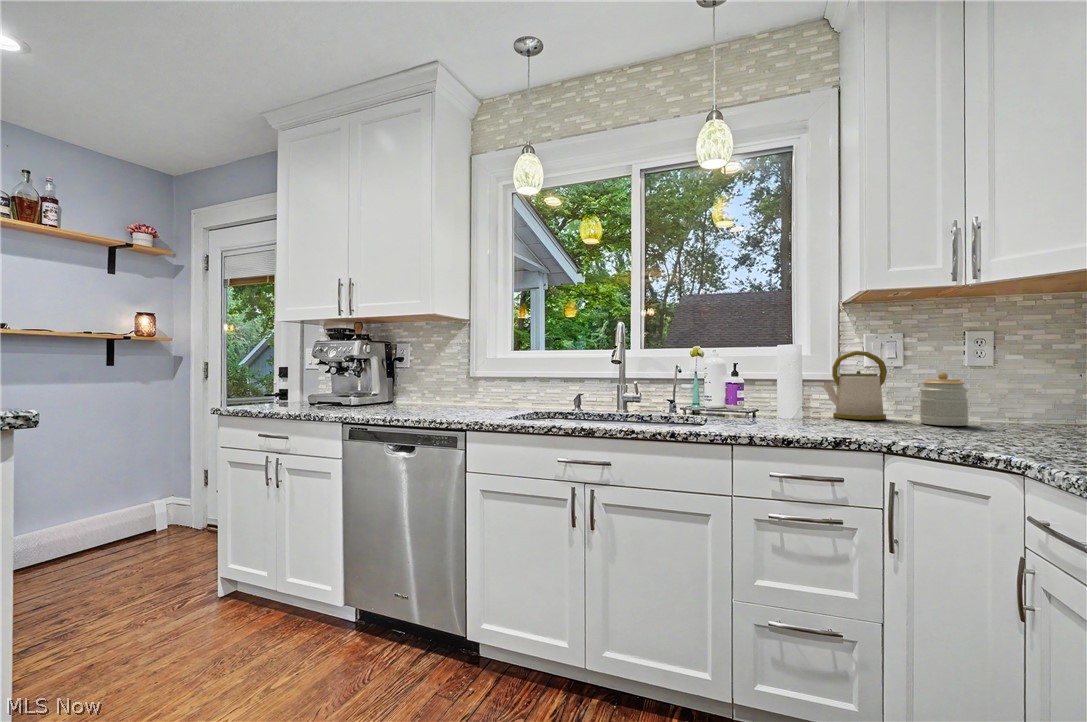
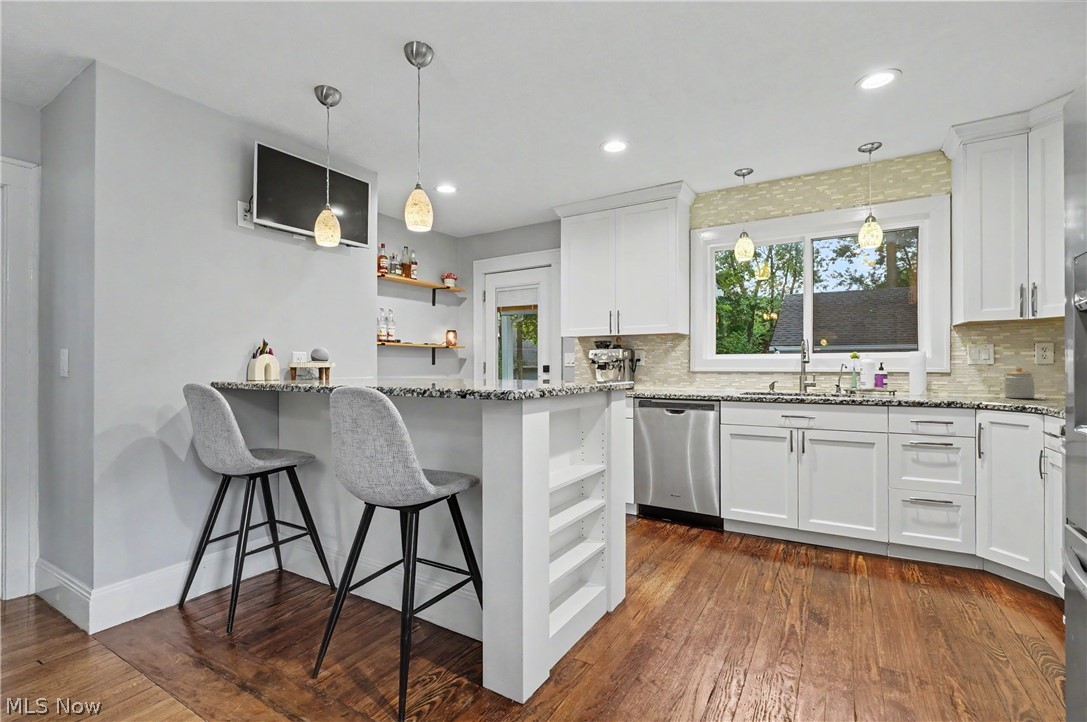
kettle: present [823,351,887,420] -> none [941,355,984,396]

